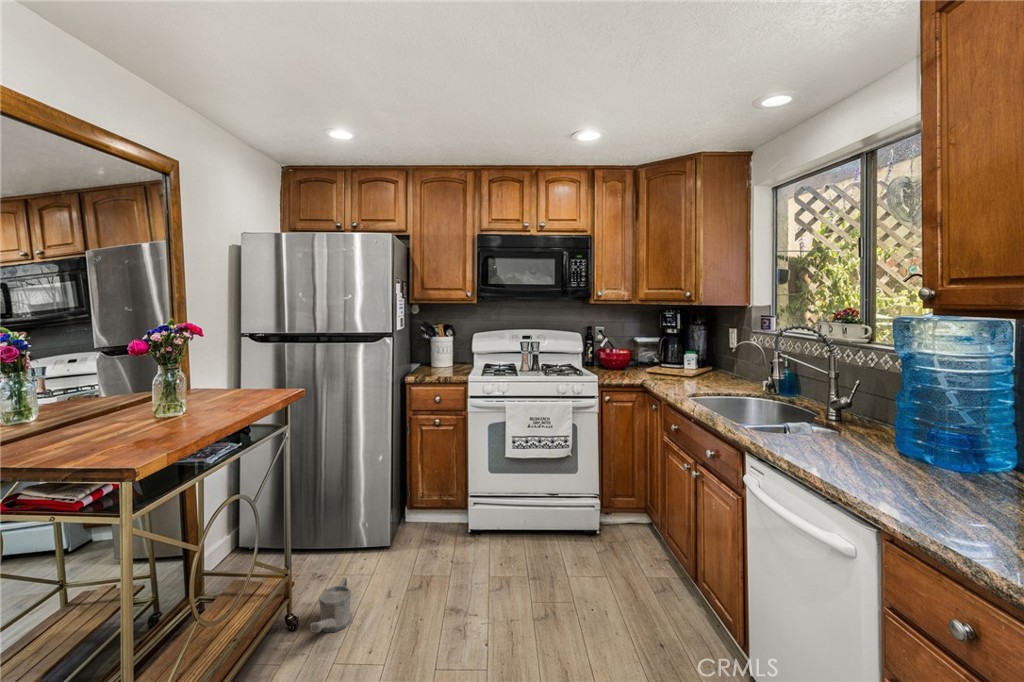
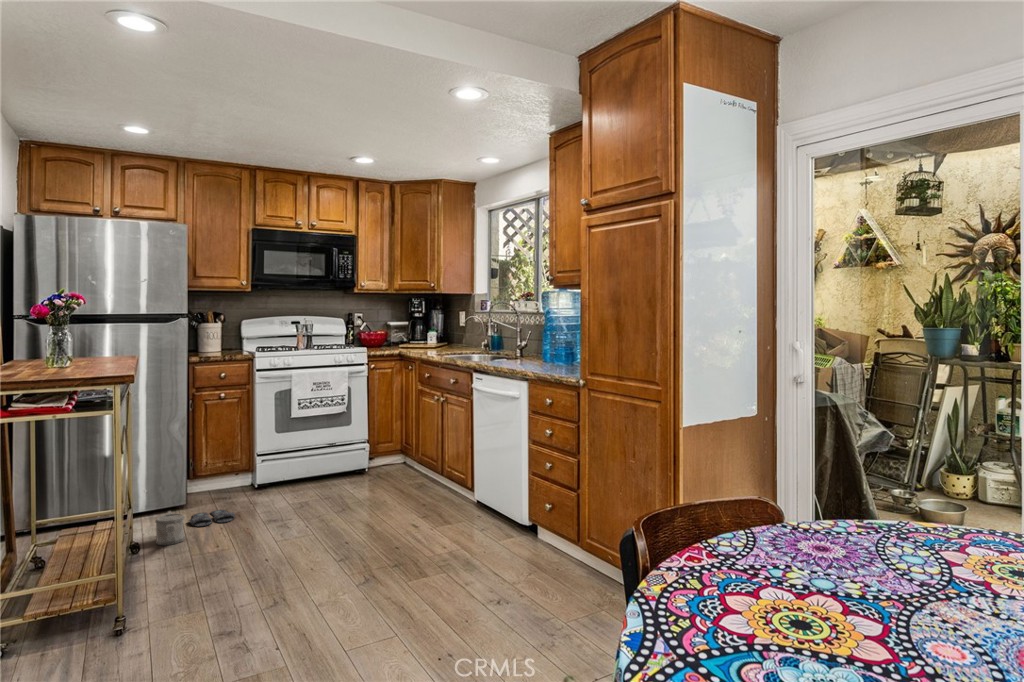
slippers: none [374,564,425,598] -> present [189,510,235,527]

